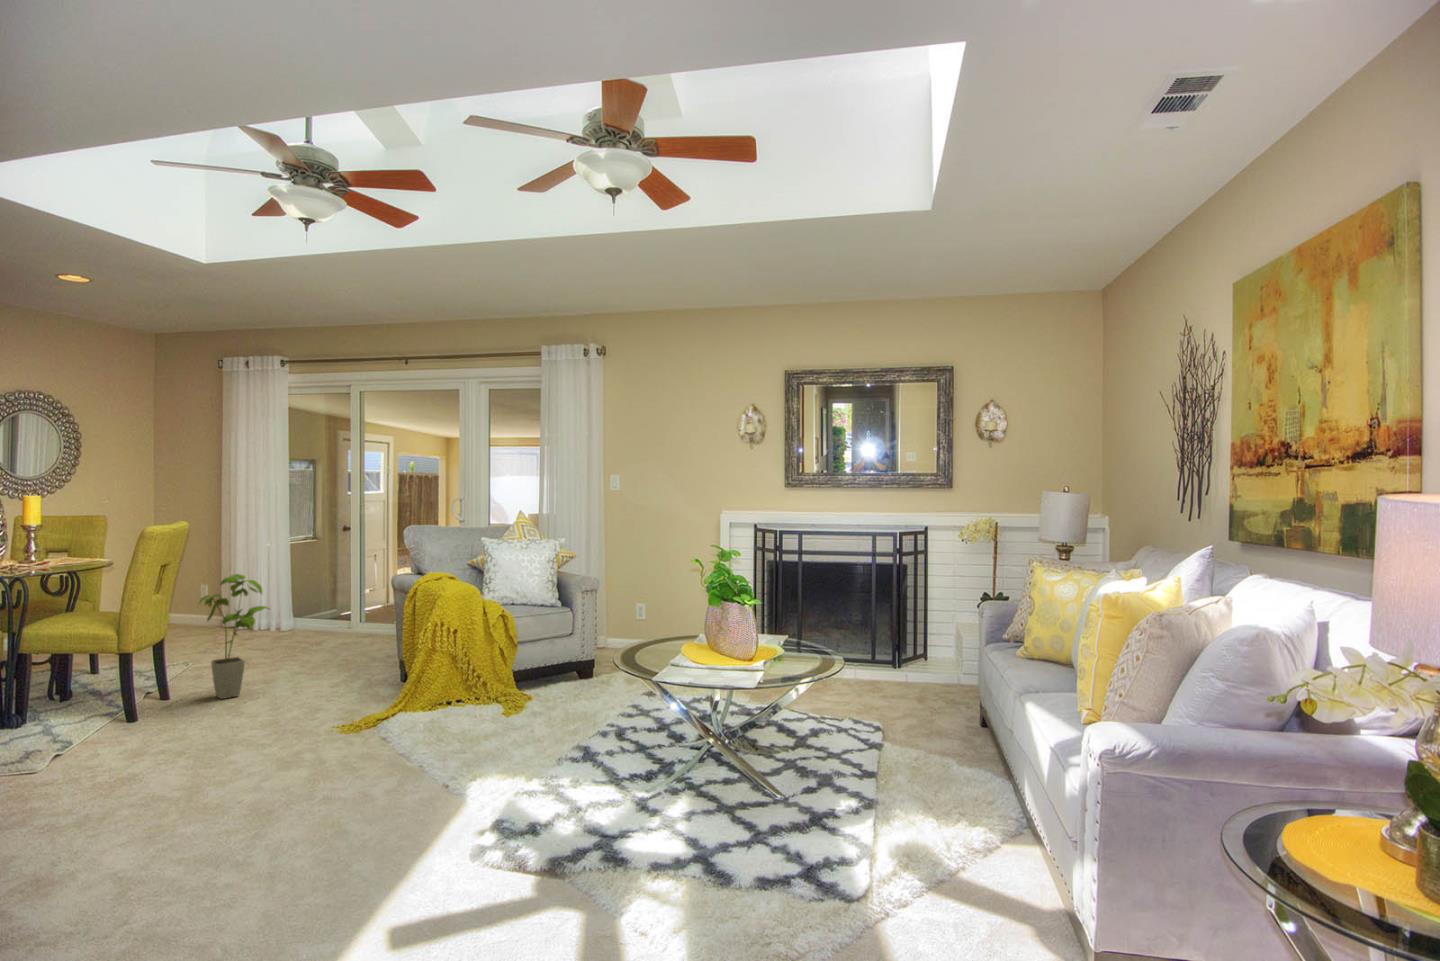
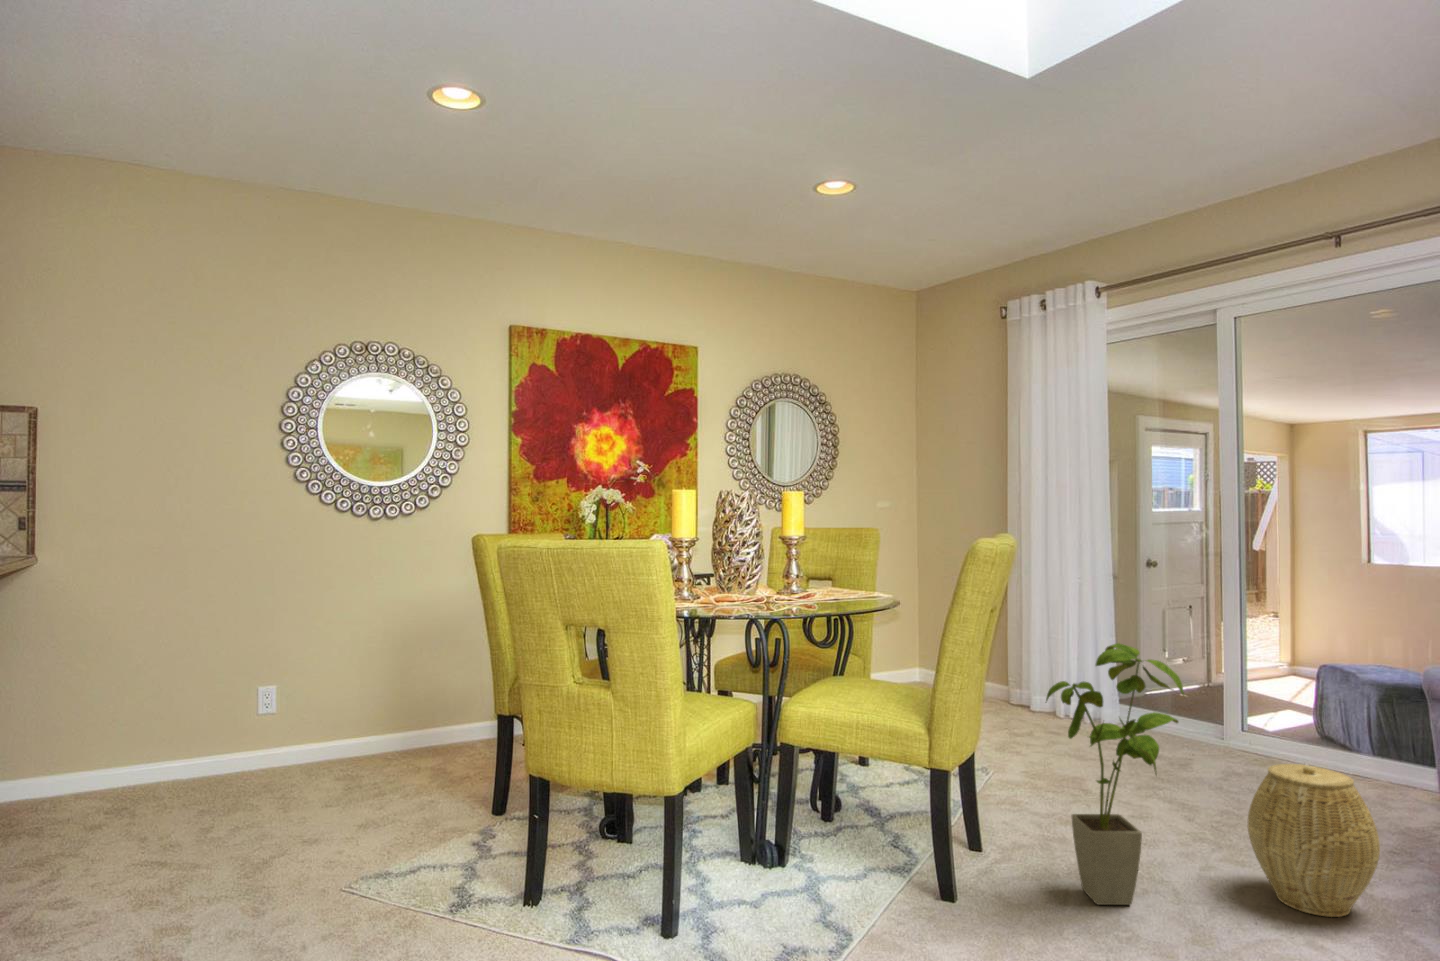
woven basket: none [303,621,357,684] -> present [1247,764,1380,917]

